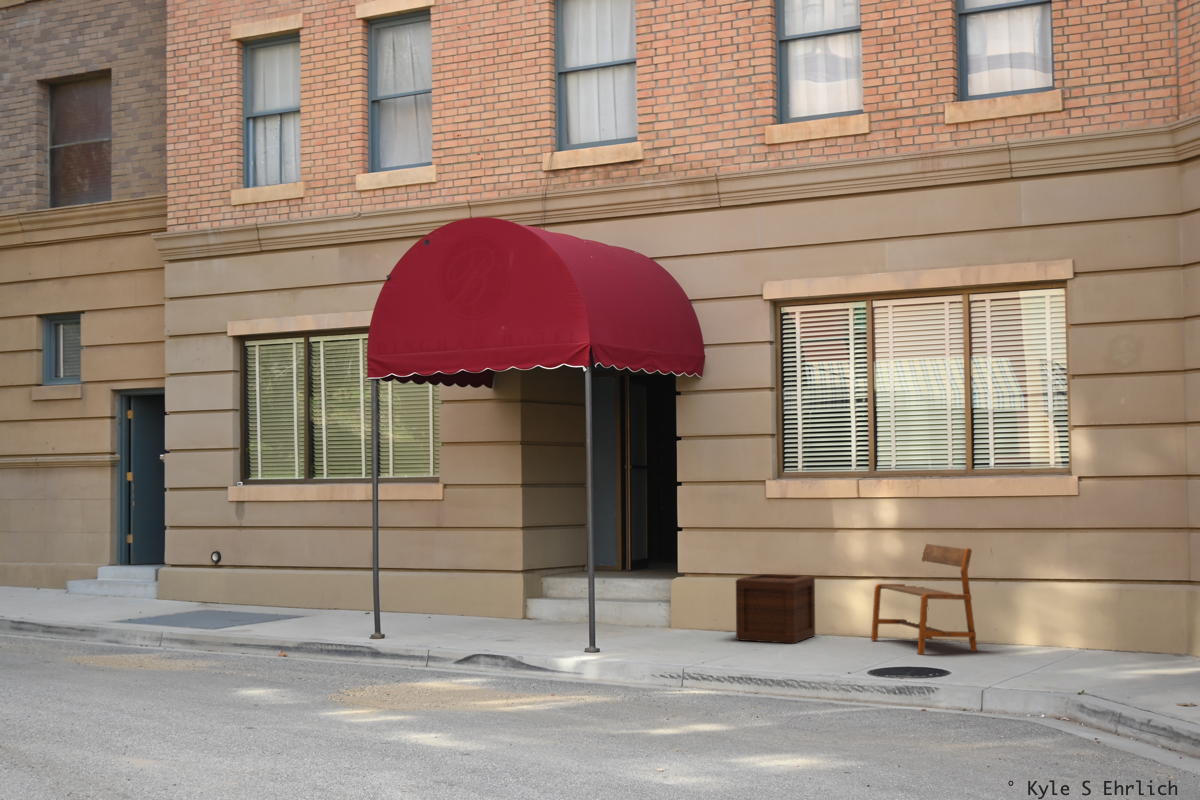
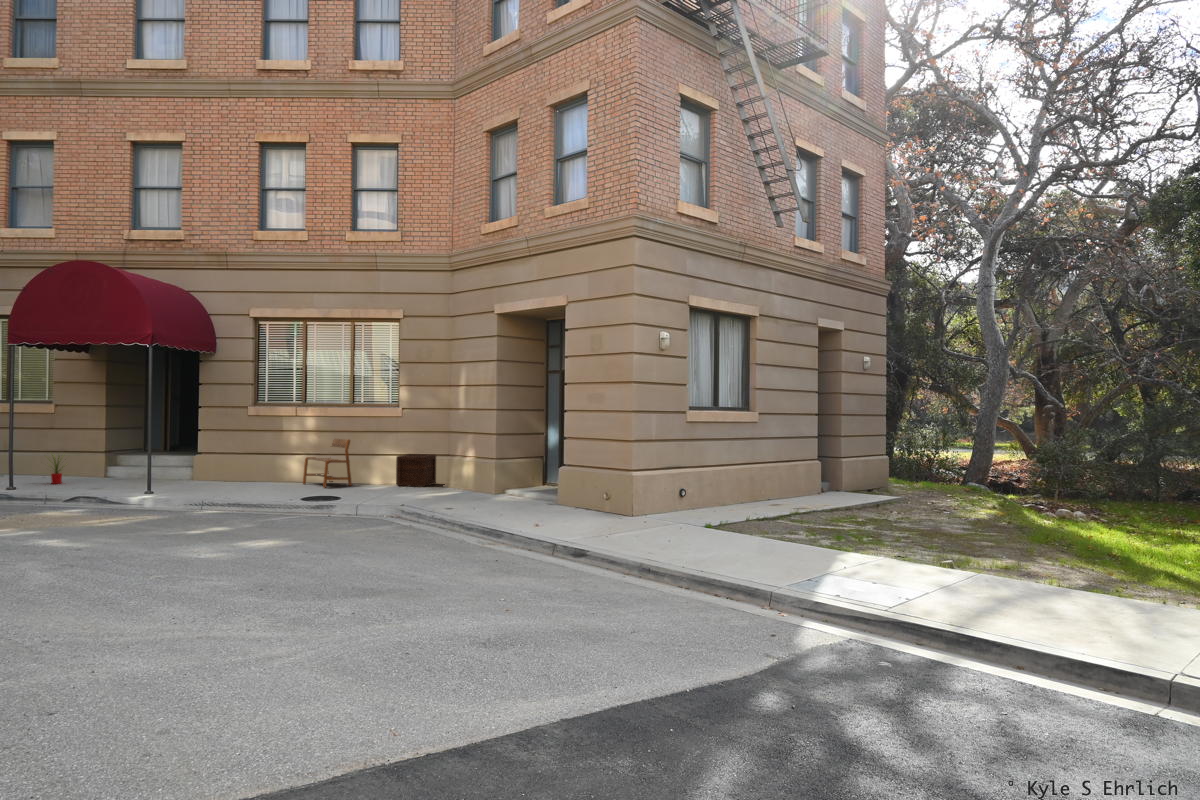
house plant: none [421,559,467,620] -> present [49,455,62,484]
wooden crate: present [736,574,815,643] -> present [396,454,436,487]

